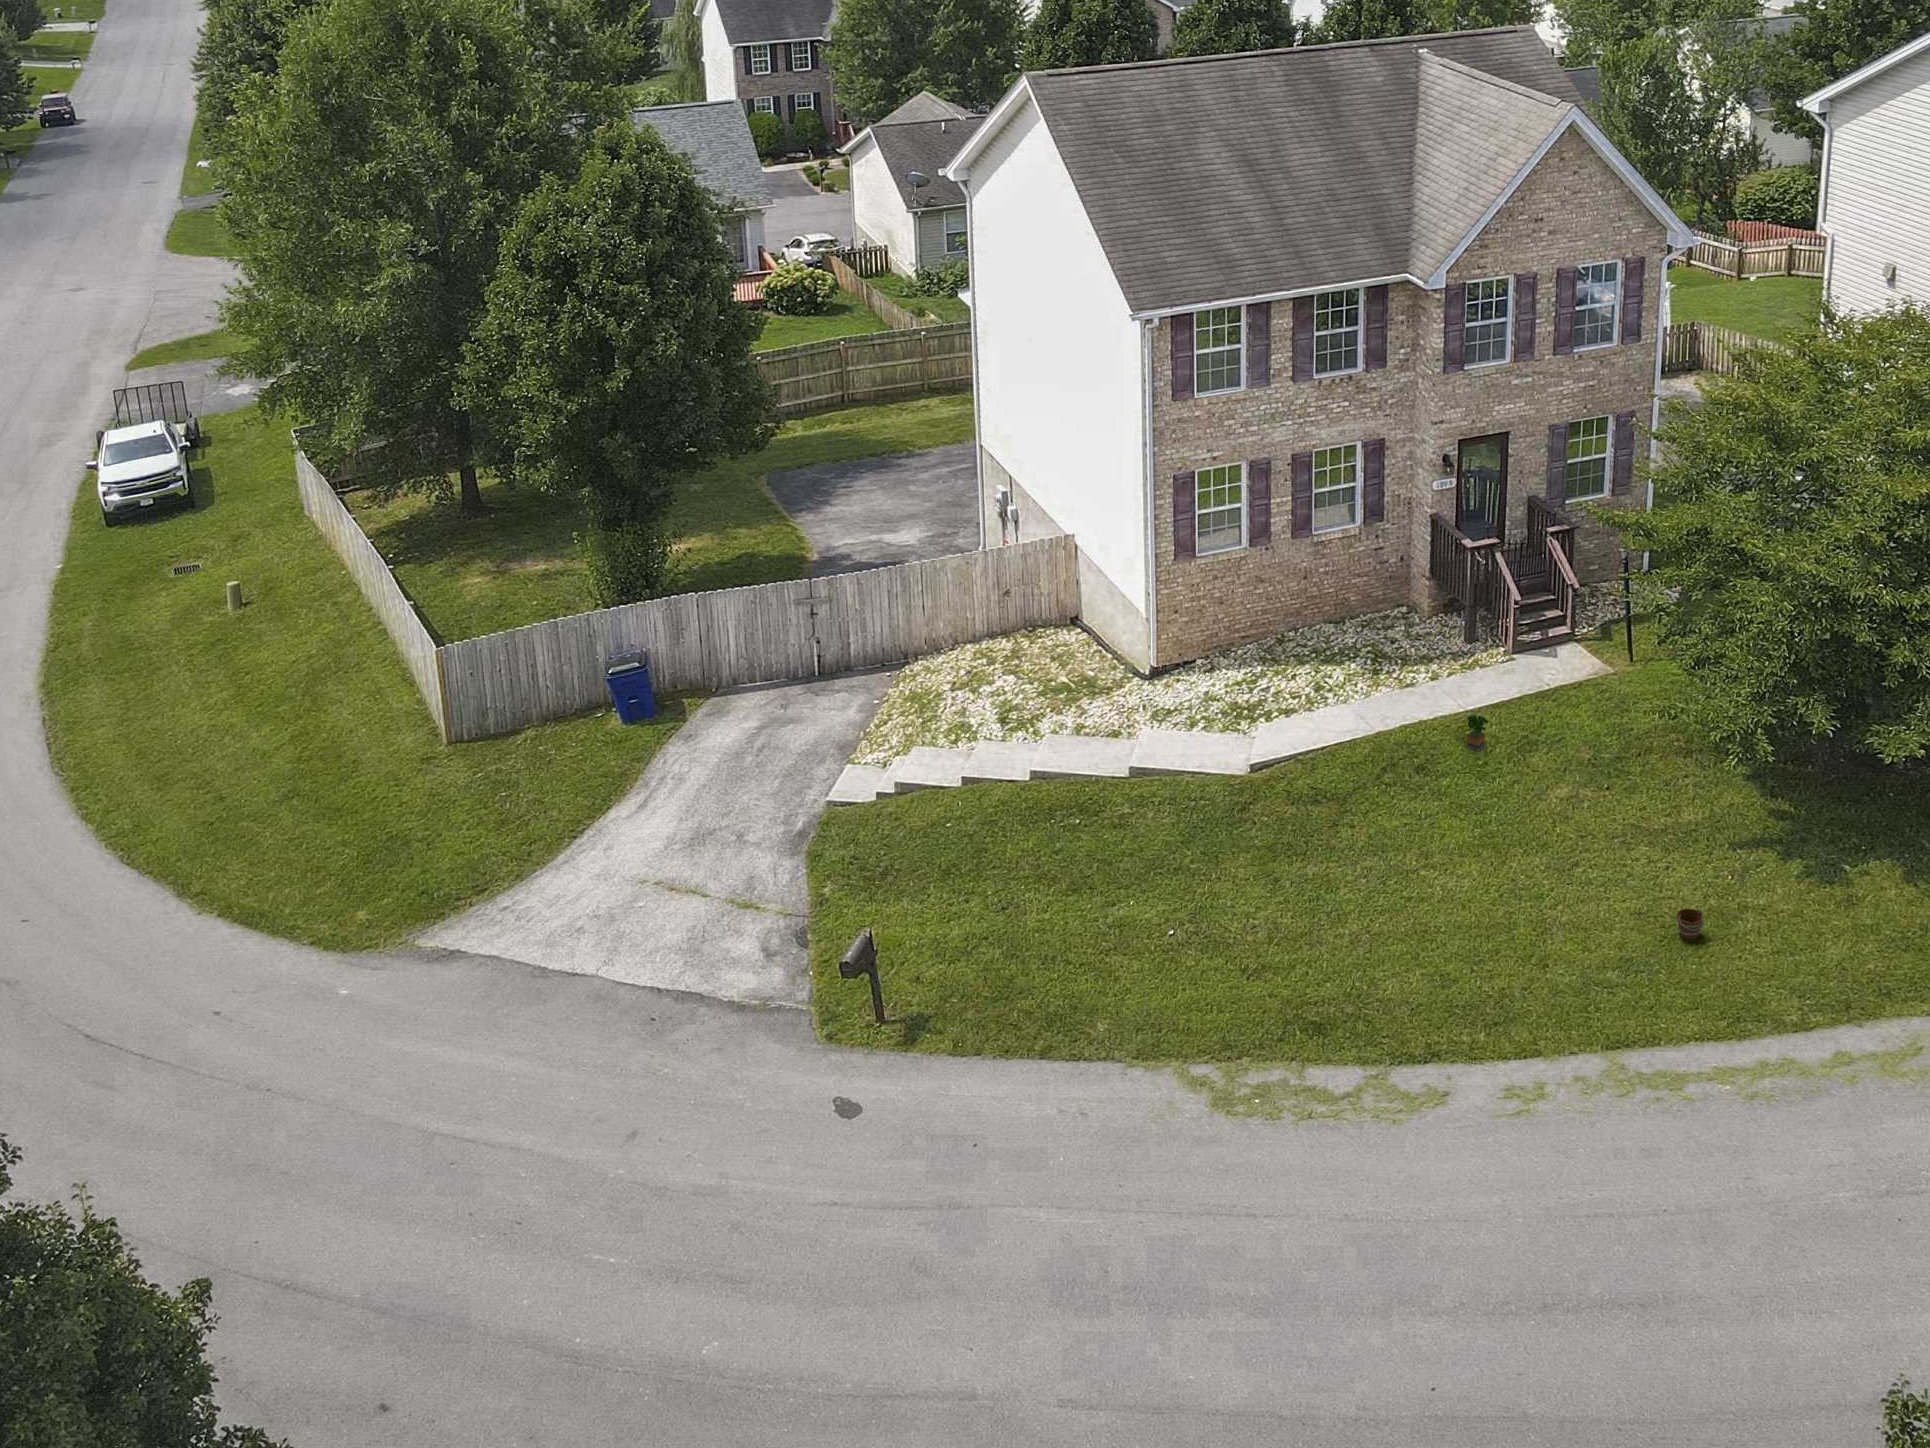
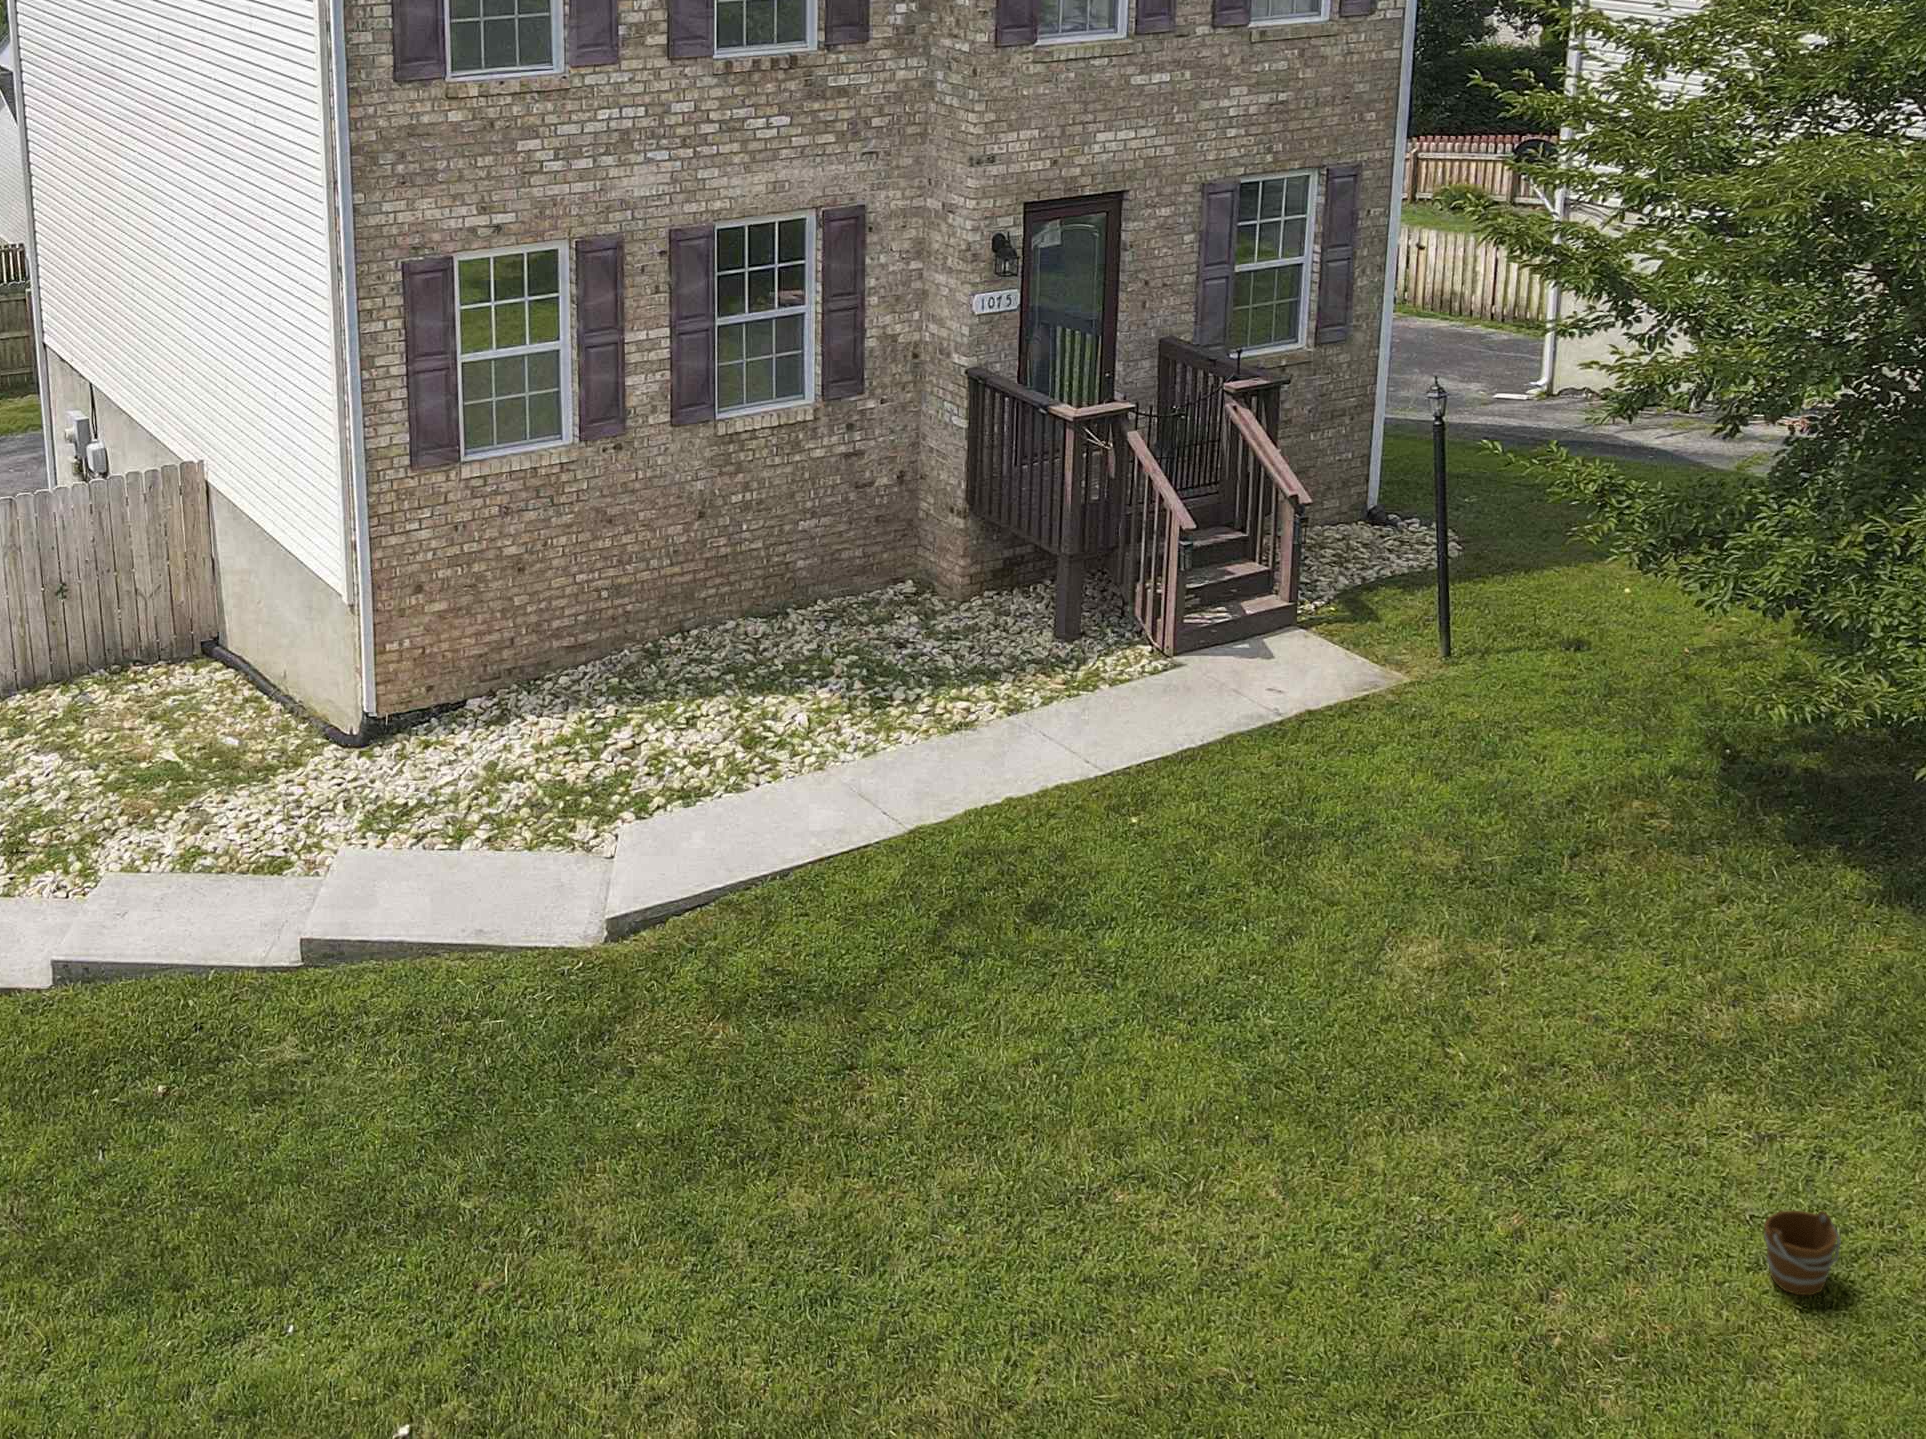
potted tree: present [1467,715,1488,751] -> none [1100,769,1152,856]

